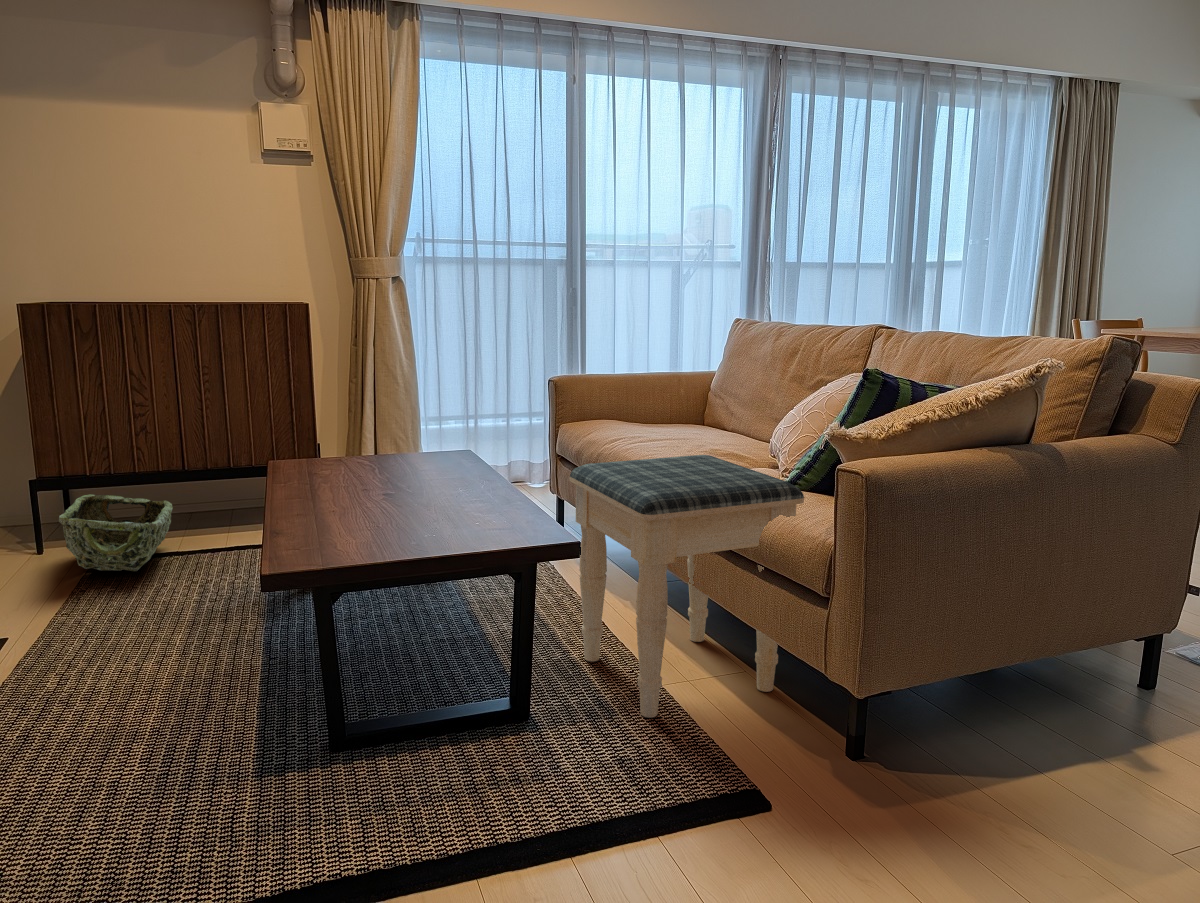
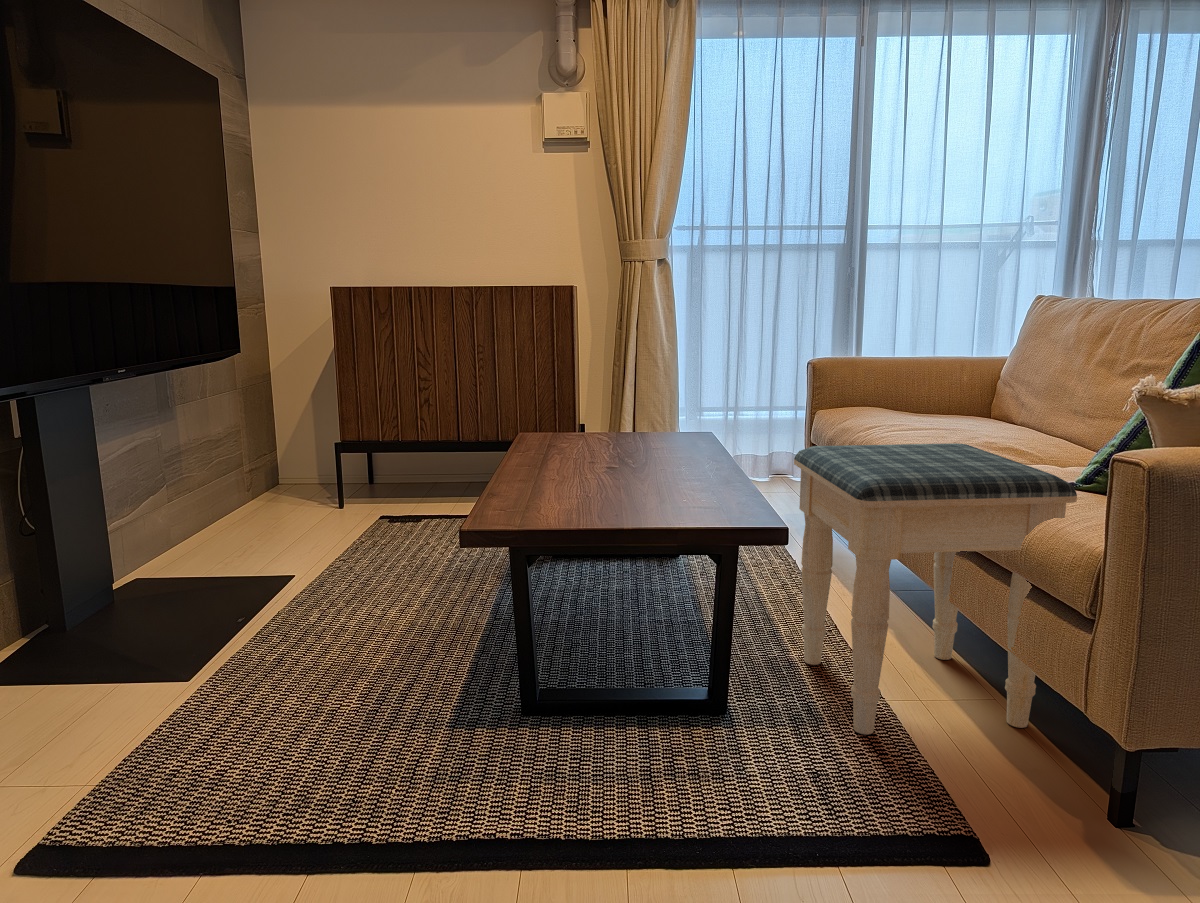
woven basket: present [59,494,173,571] -> none [350,462,447,531]

